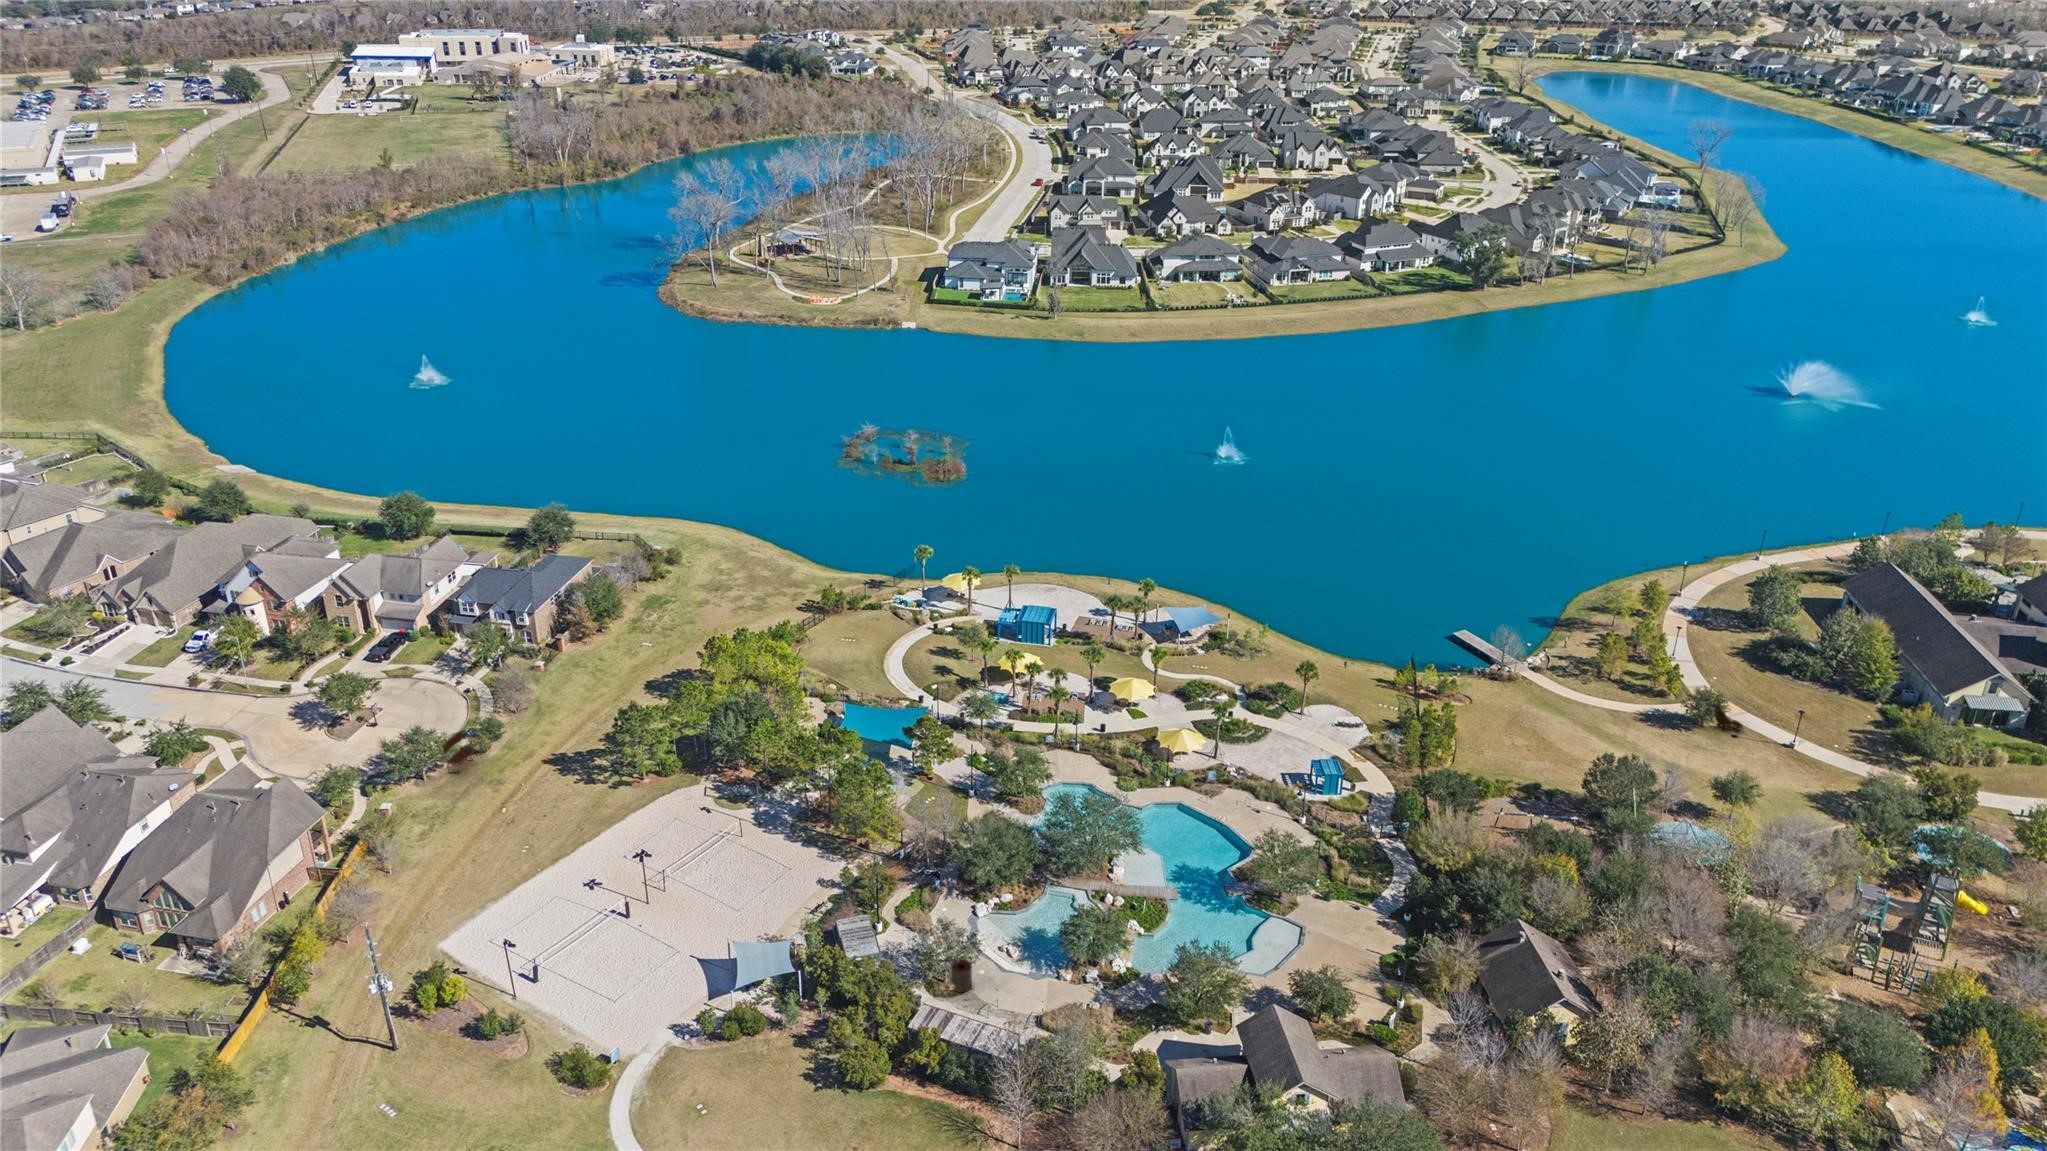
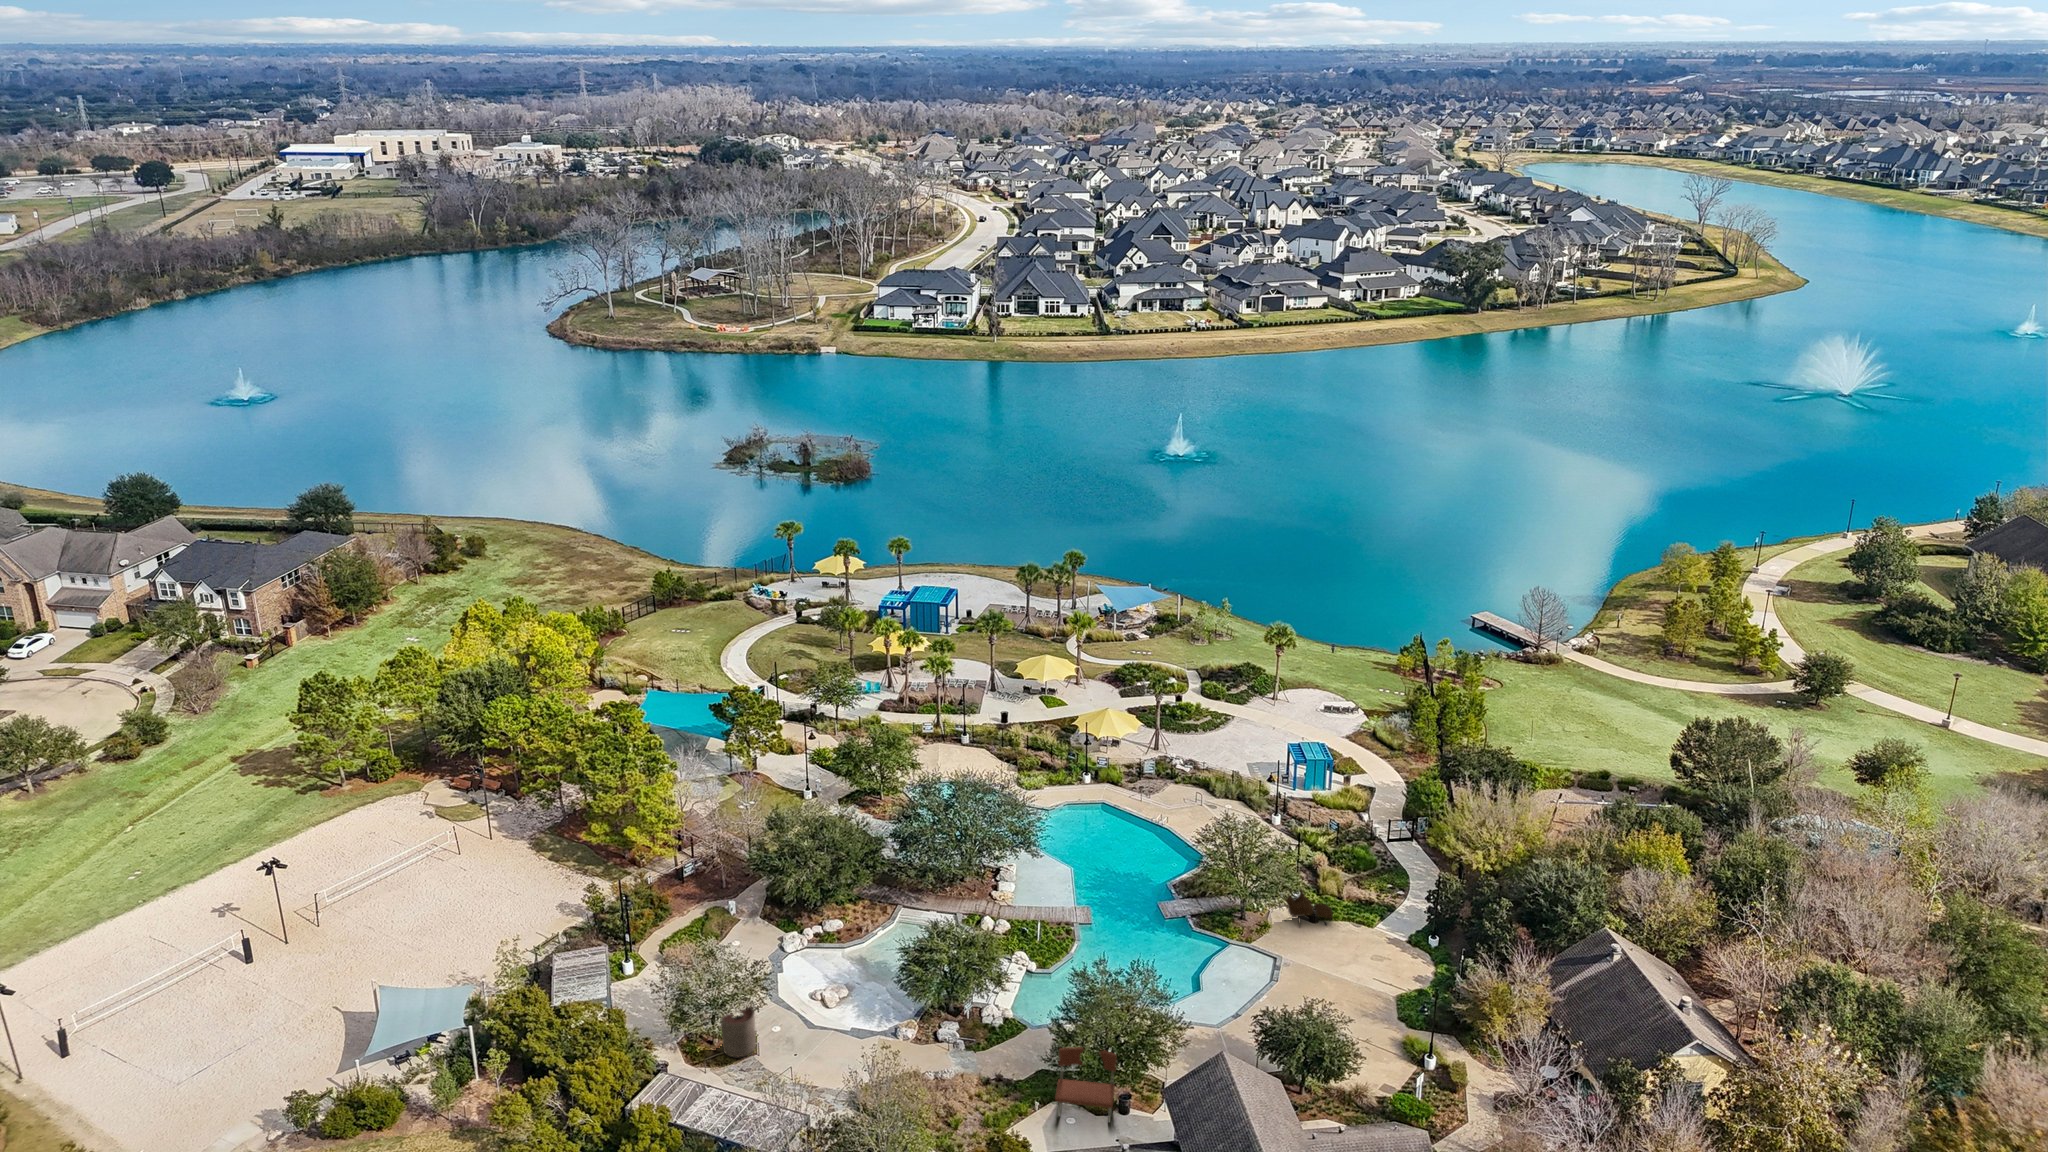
lounge chair: present [1714,703,1743,729] -> present [1286,889,1333,926]
bench: present [443,733,475,773] -> present [1055,1047,1117,1122]

